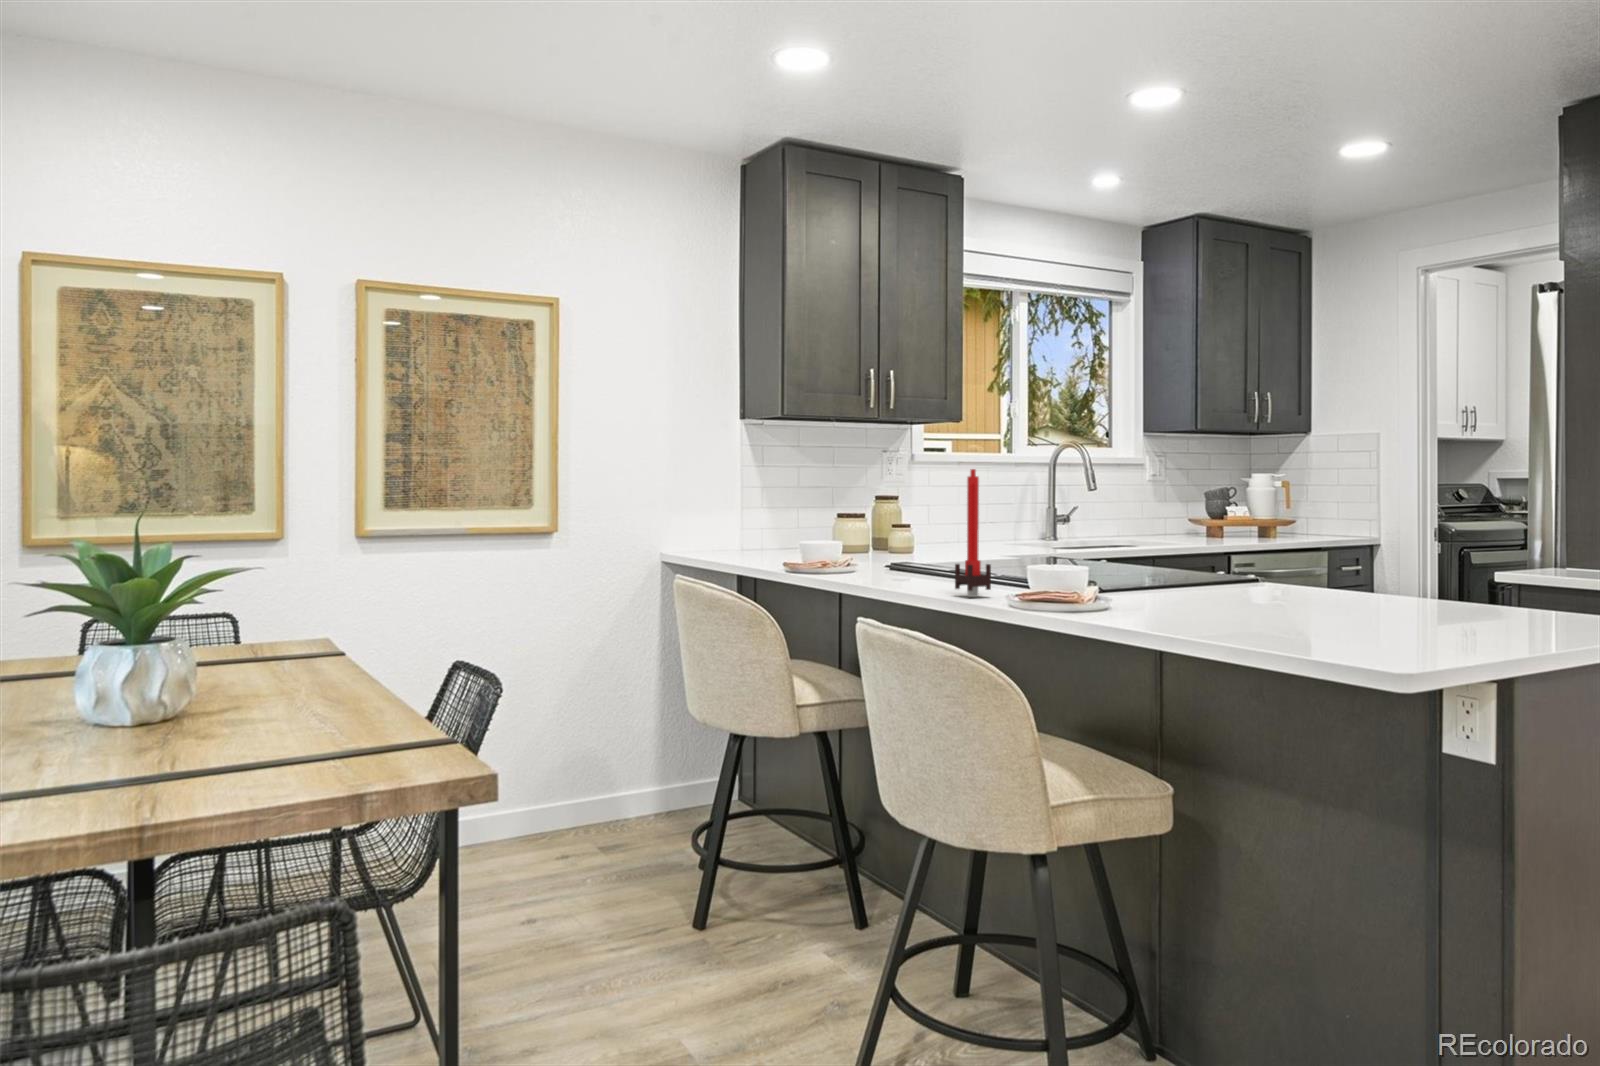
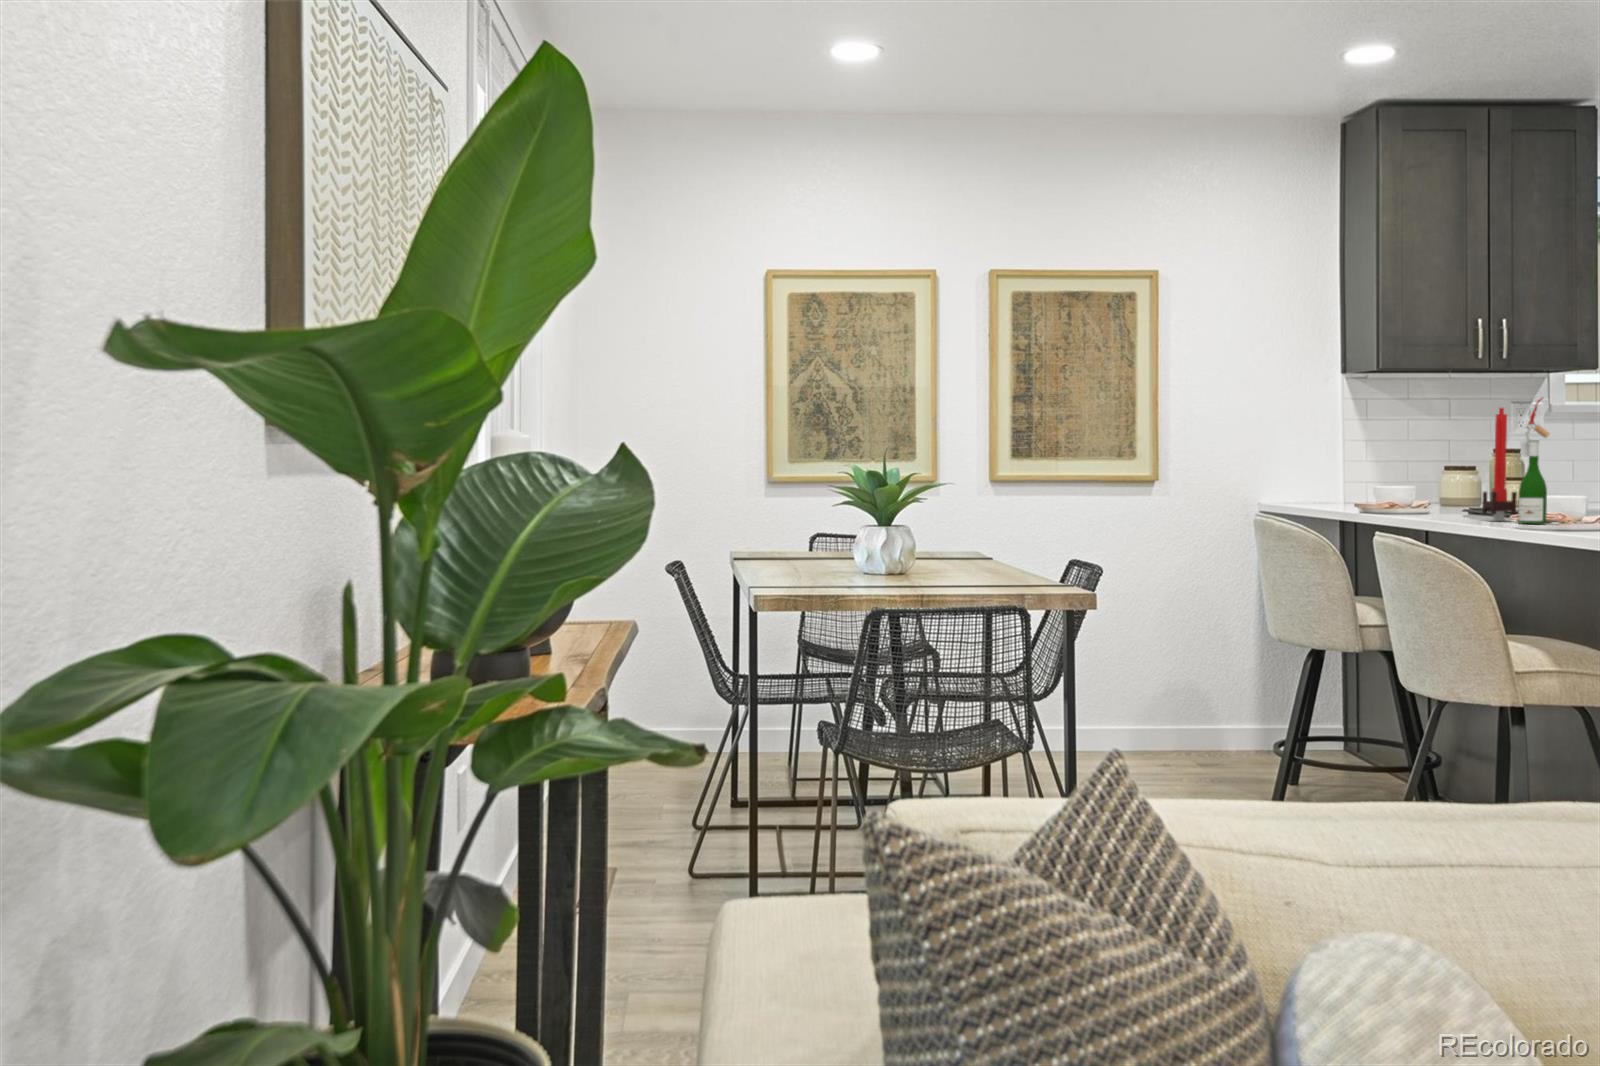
wine bottle: none [1000,459,1044,604] -> present [1518,398,1559,524]

